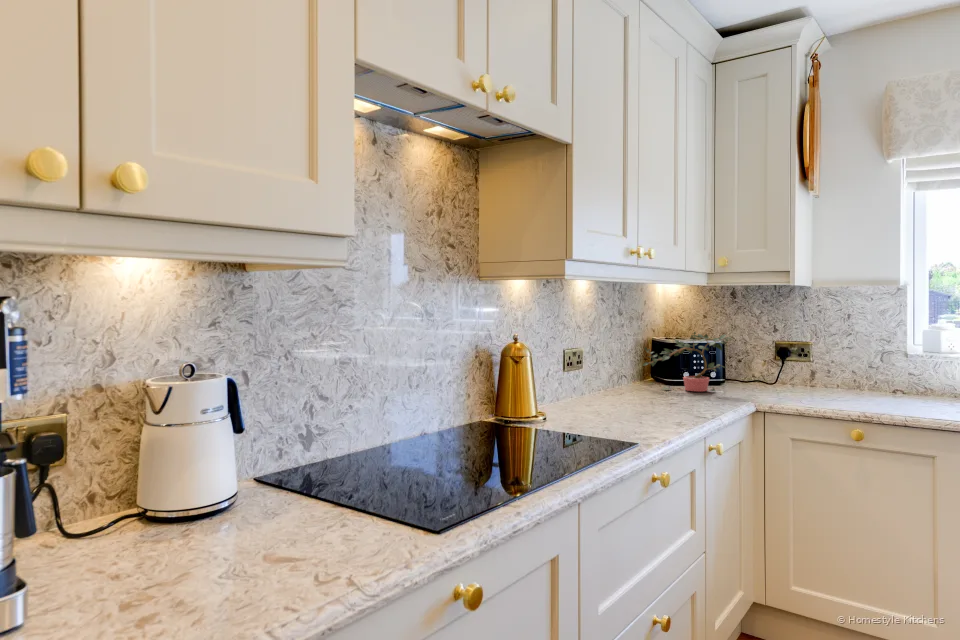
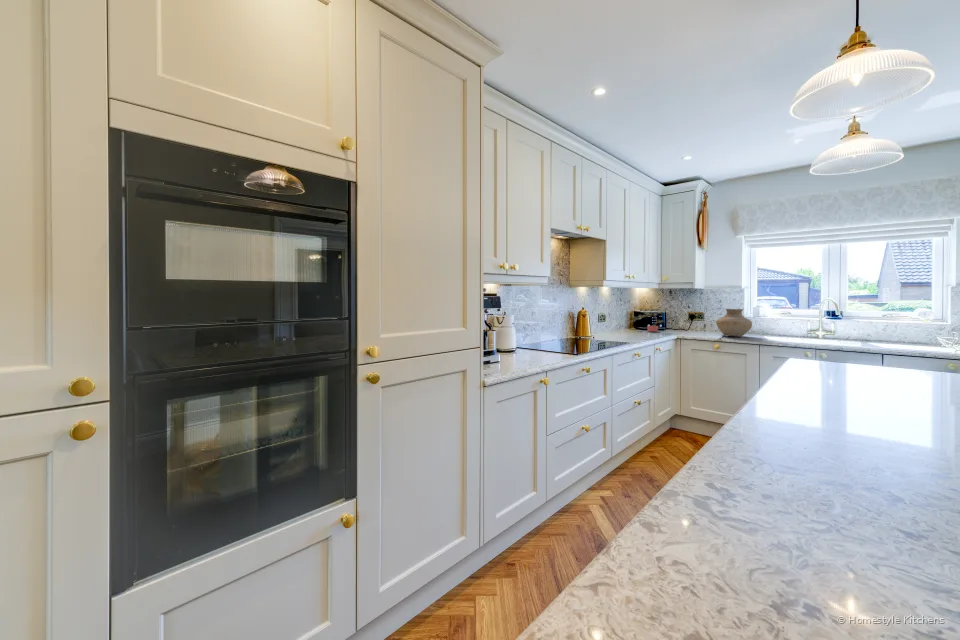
vase: none [849,337,939,407] -> present [716,309,752,337]

